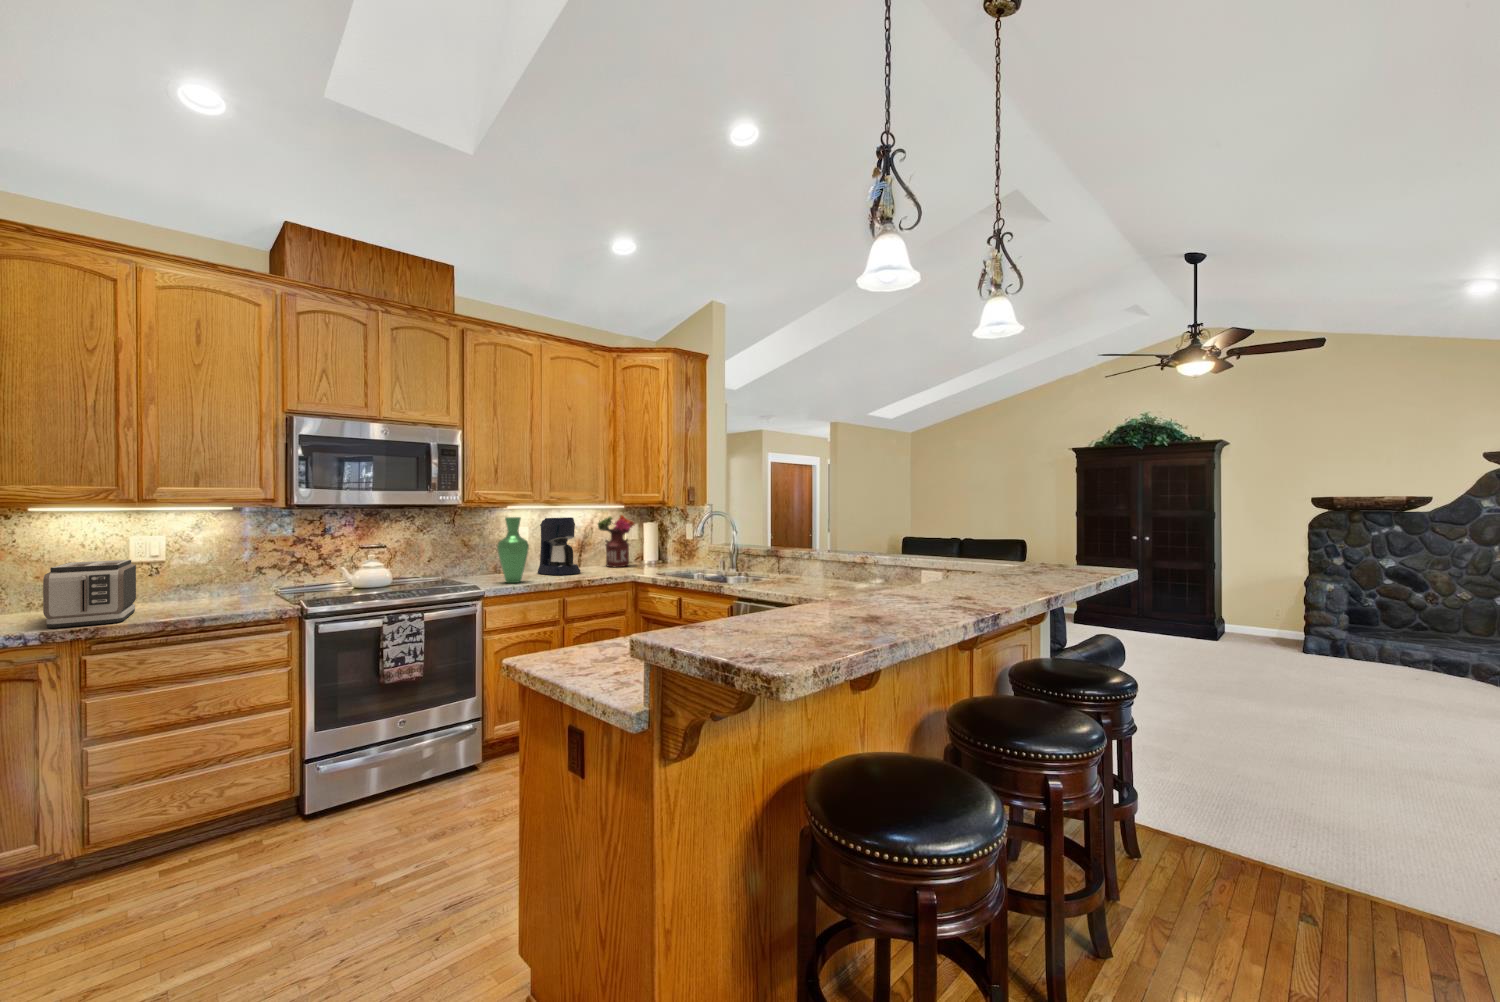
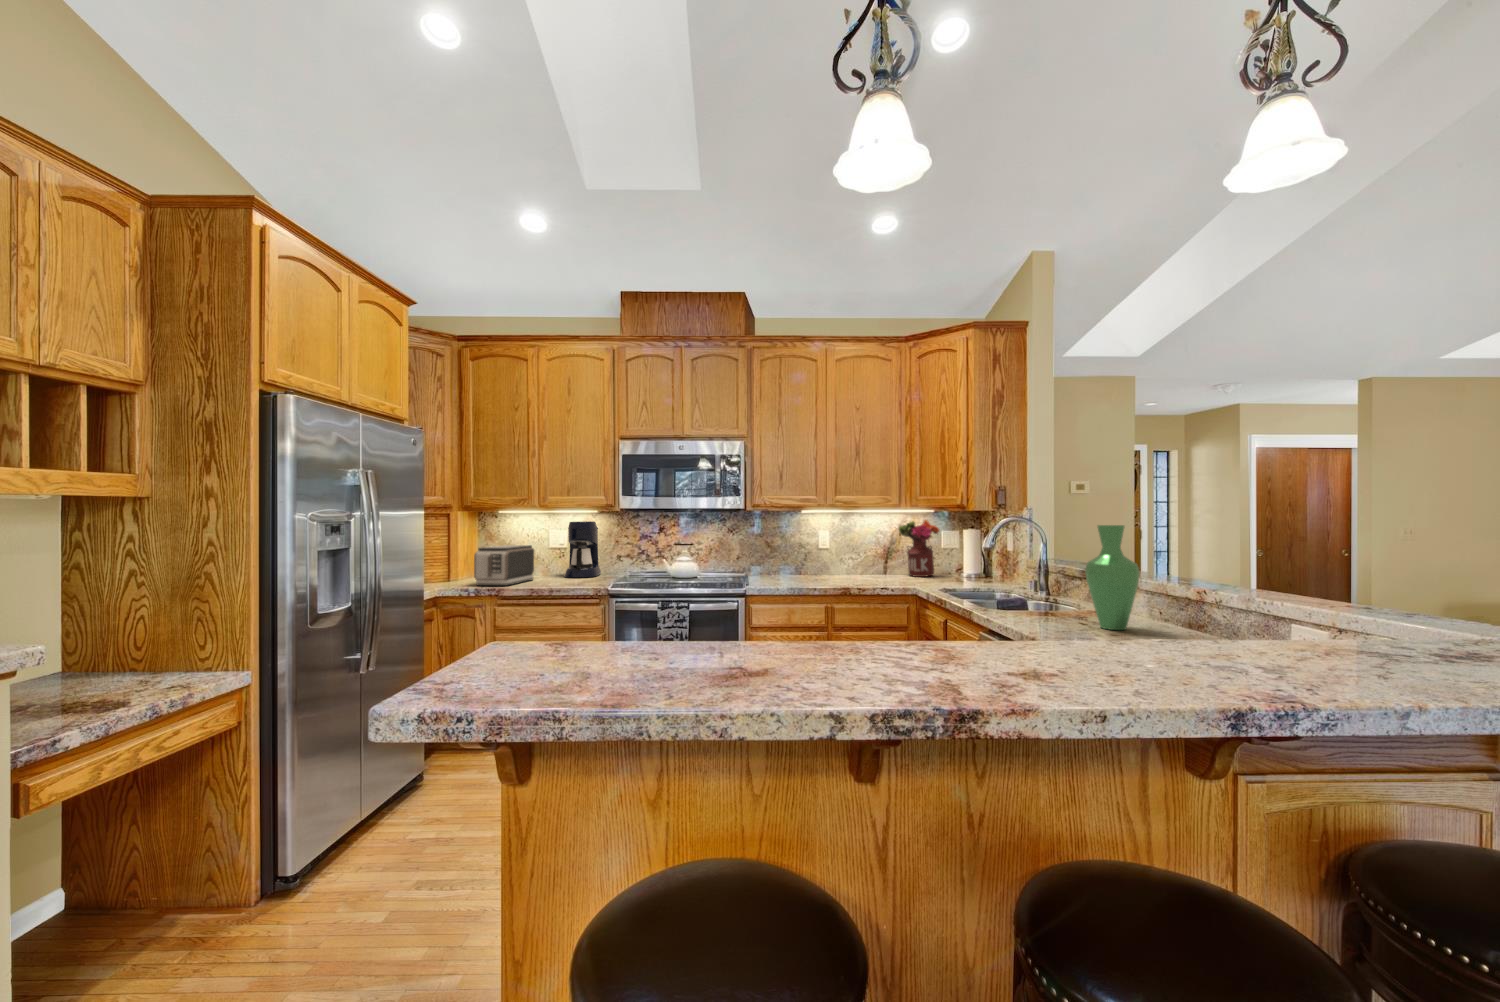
vase: present [497,517,529,583] -> present [1085,525,1140,630]
coffee maker: present [537,517,581,575] -> present [564,521,601,578]

